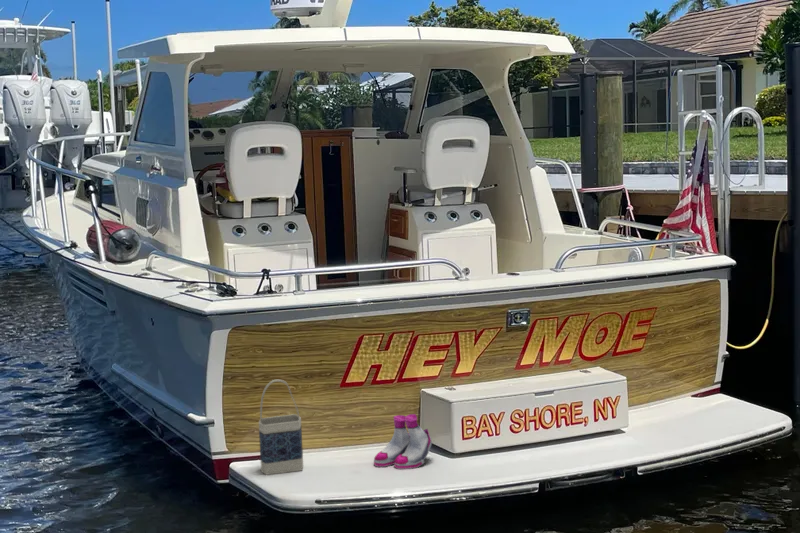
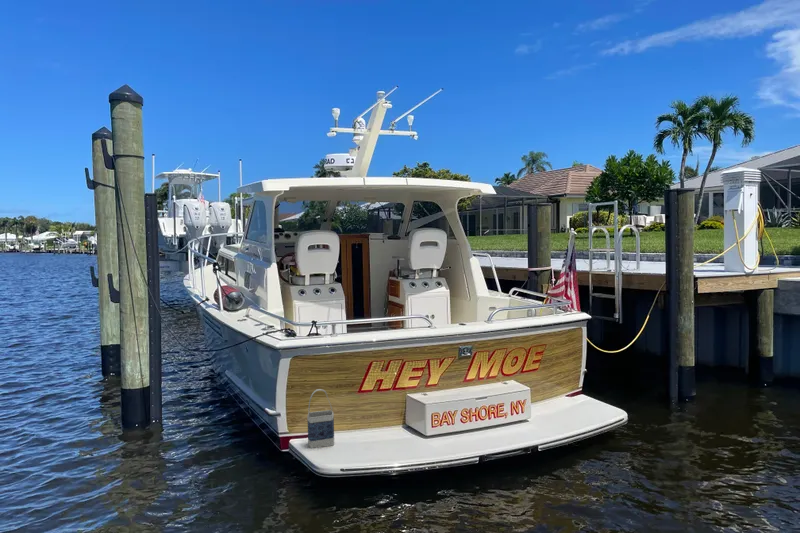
boots: present [374,414,432,469] -> none [378,411,413,445]

